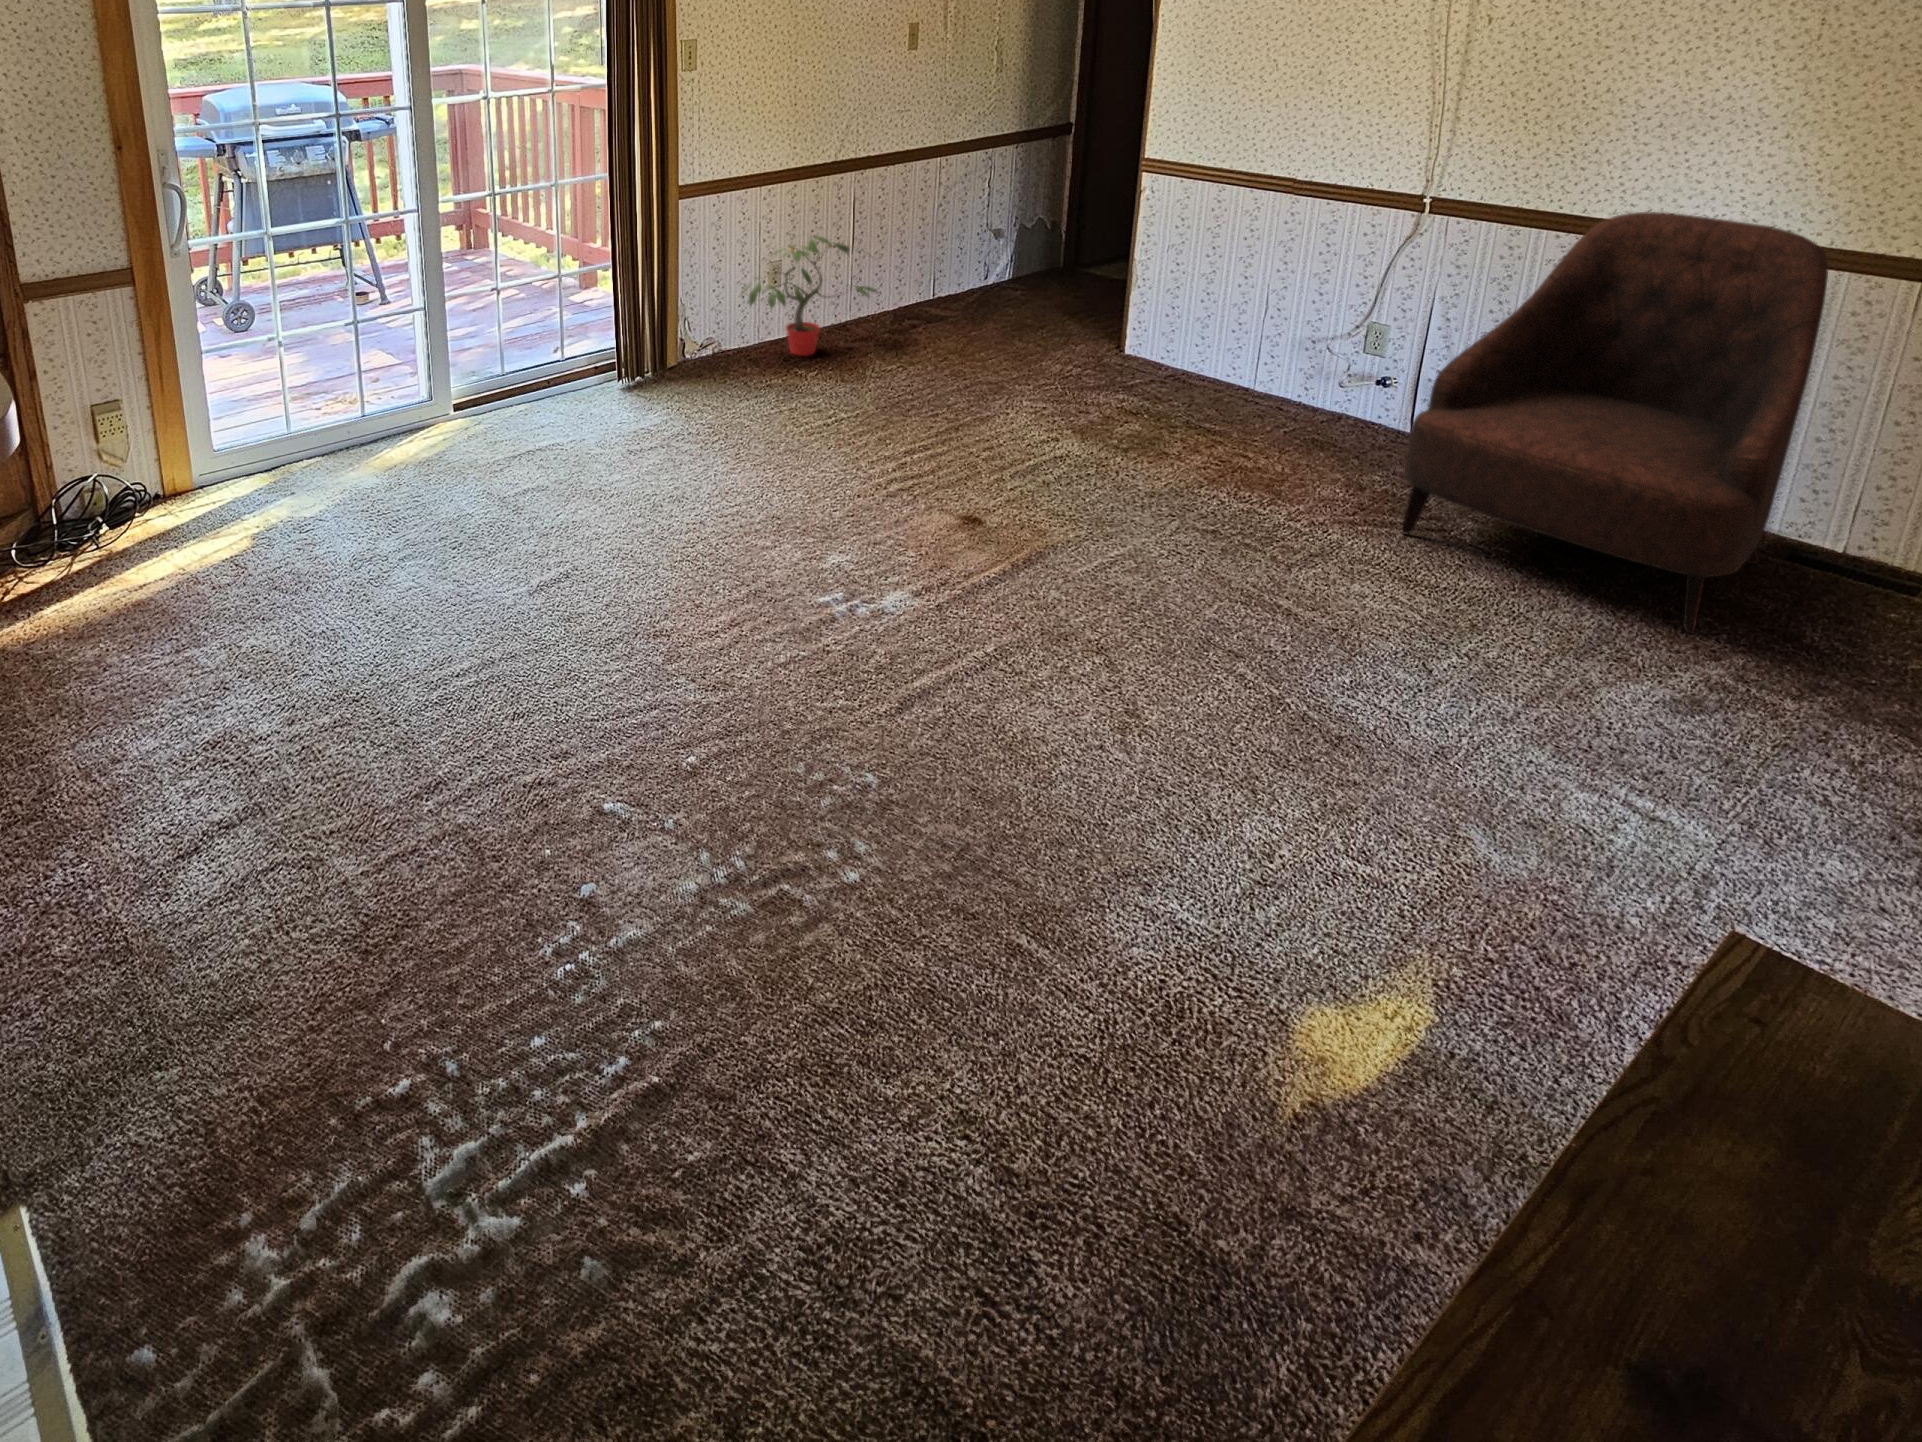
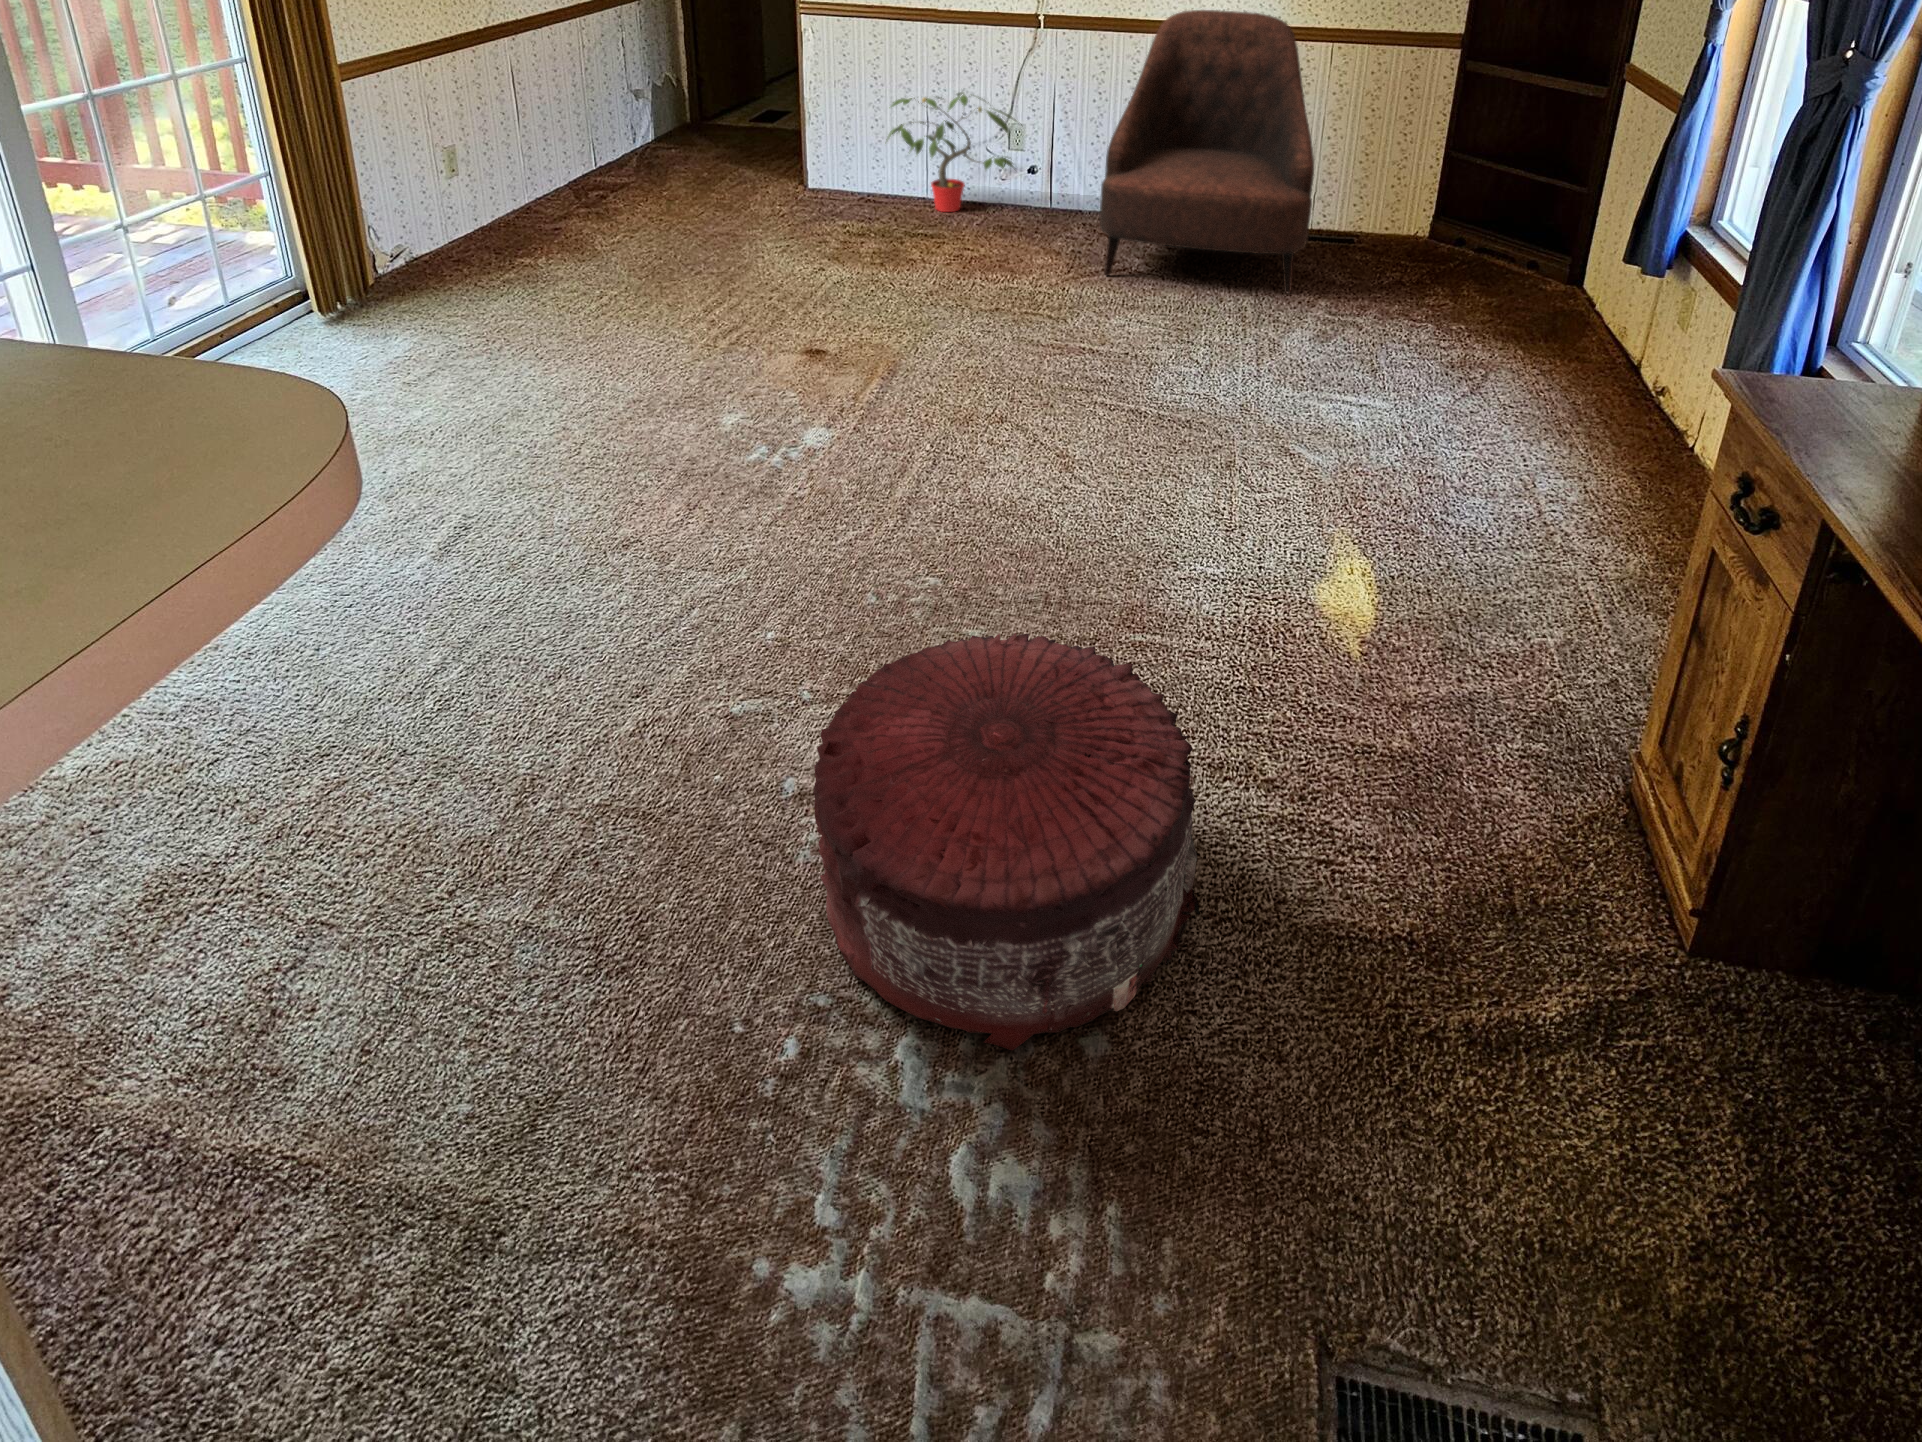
potted plant: present [742,236,877,356] -> present [886,93,1022,212]
pouf: none [463,813,849,1260] -> present [813,633,1199,1050]

